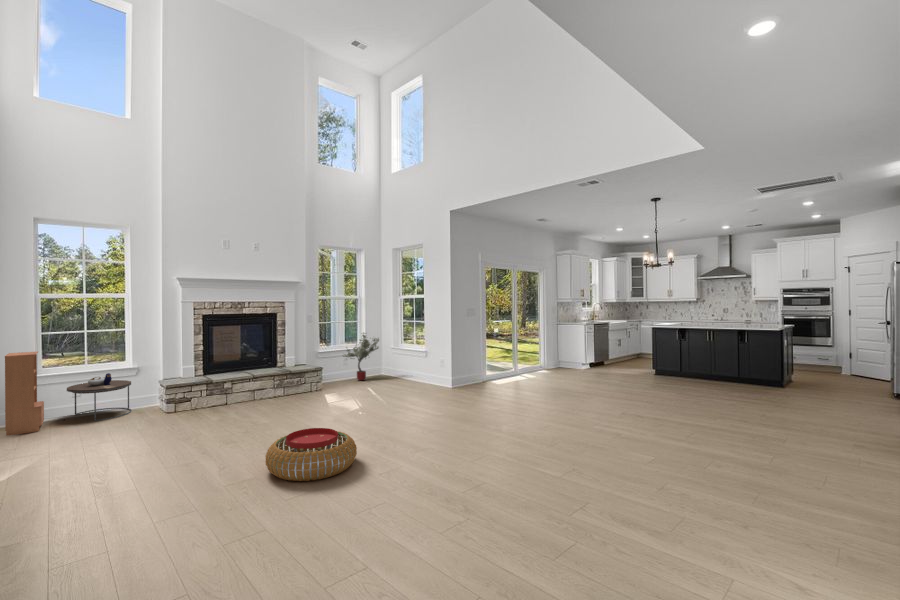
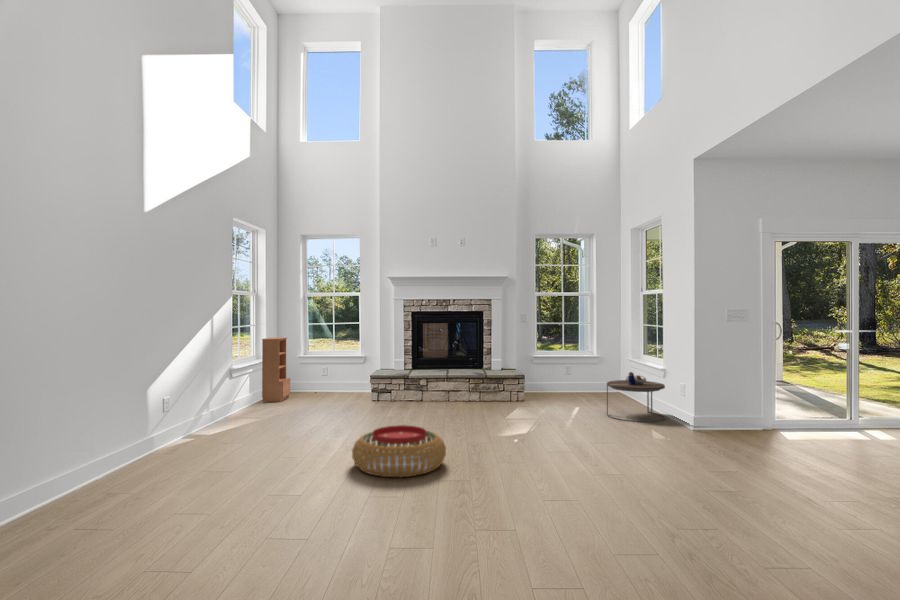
potted tree: present [343,333,379,381] -> none [557,337,607,397]
side table: present [67,373,132,421] -> present [607,372,665,422]

